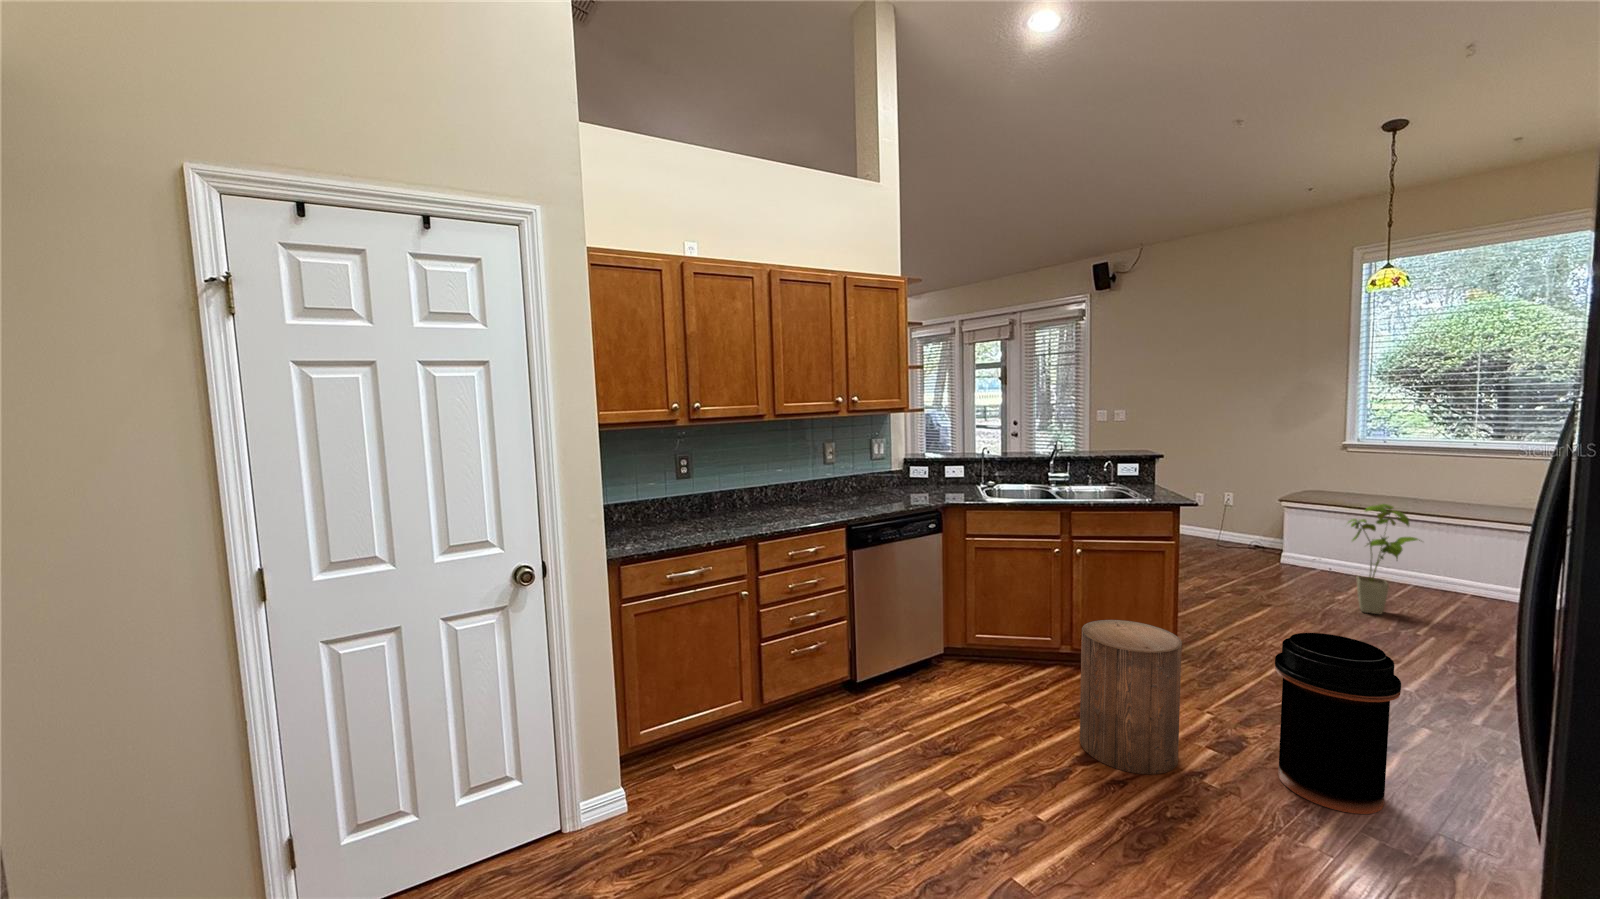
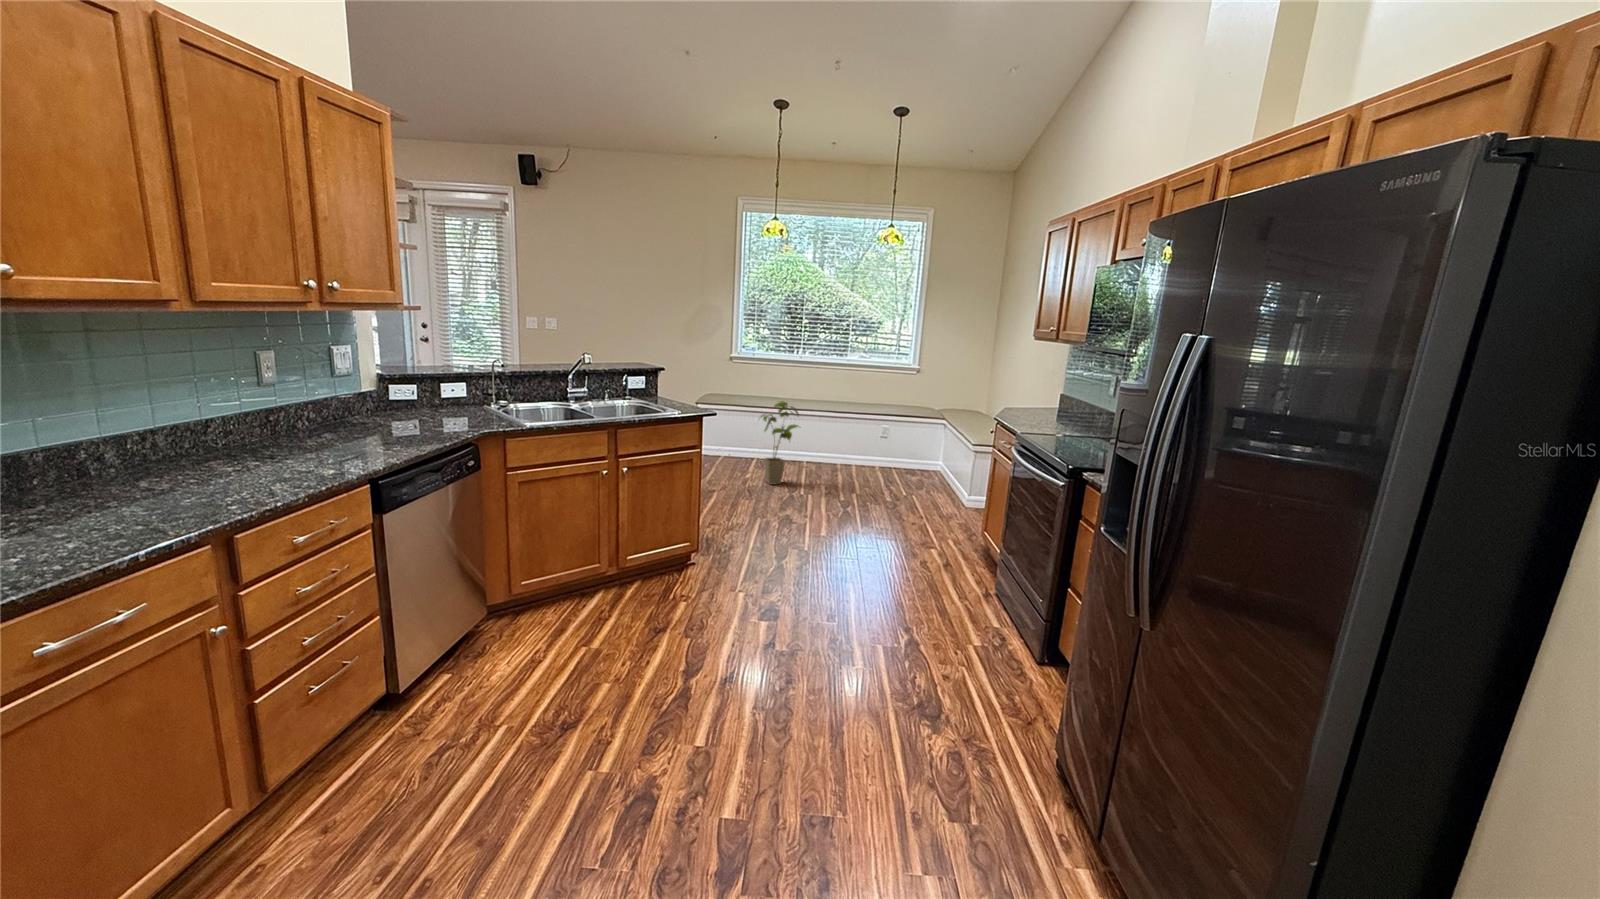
stool: present [1080,620,1182,774] -> none [672,529,760,669]
trash can: present [1275,633,1401,814] -> none [811,507,885,635]

